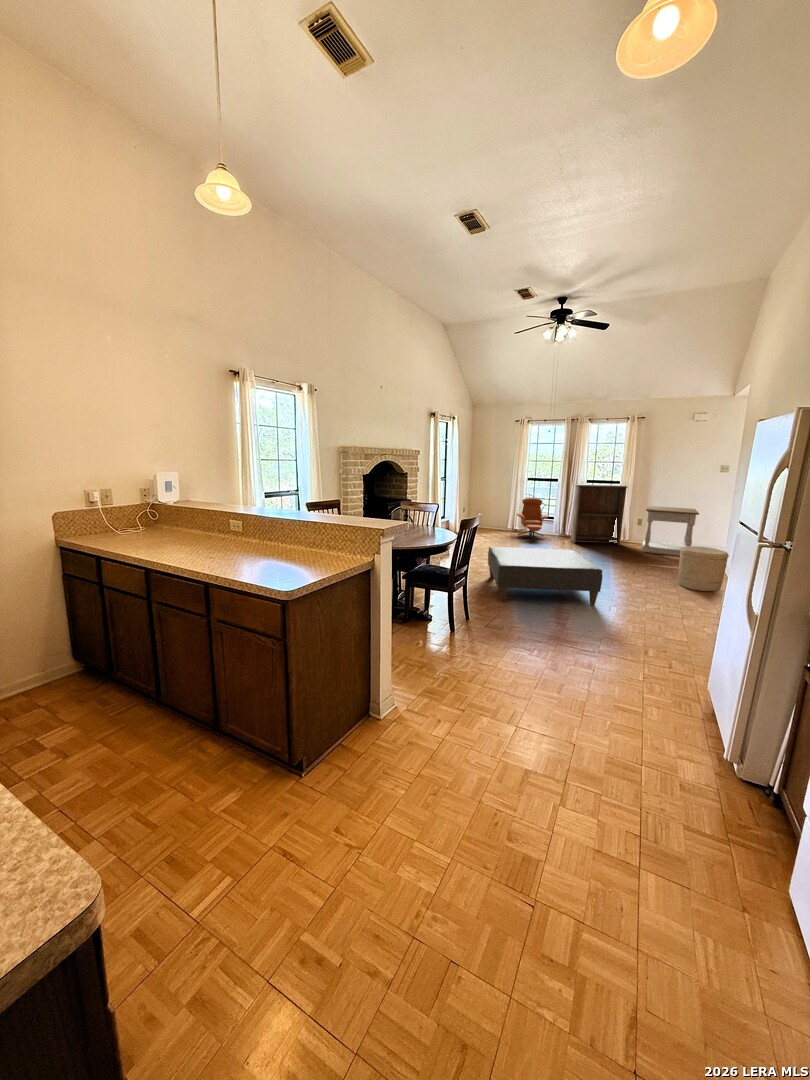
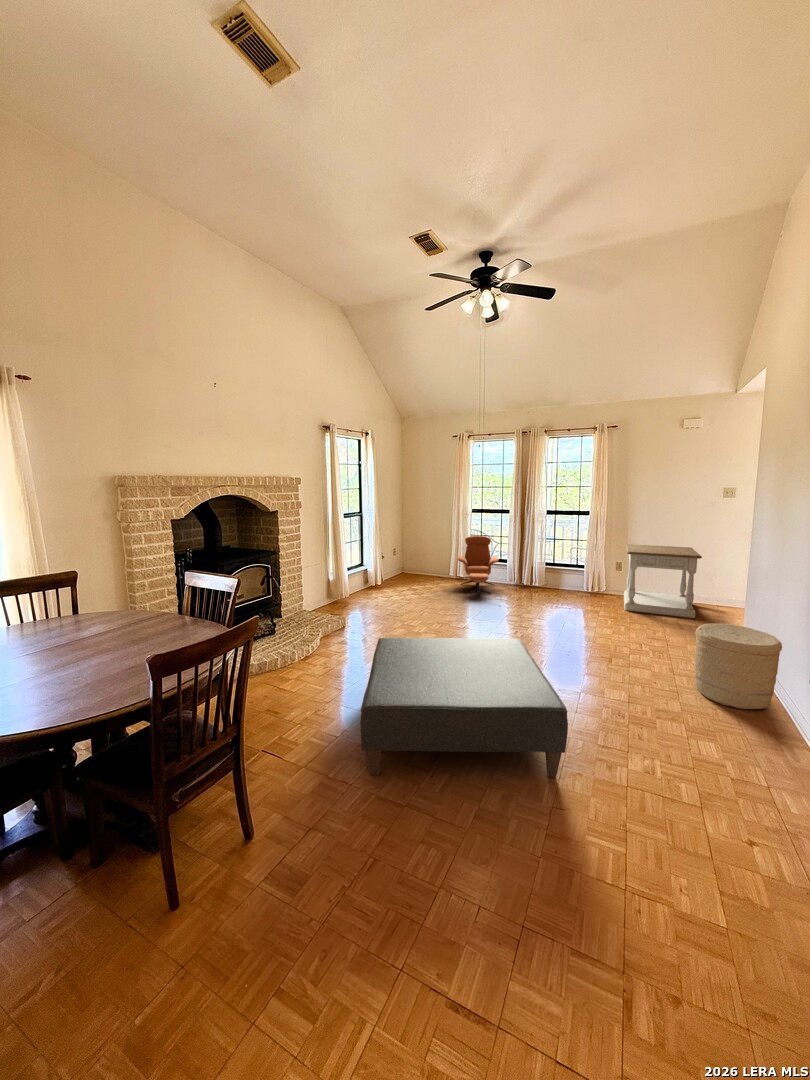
bookshelf: present [571,484,628,545] -> none [529,518,600,598]

